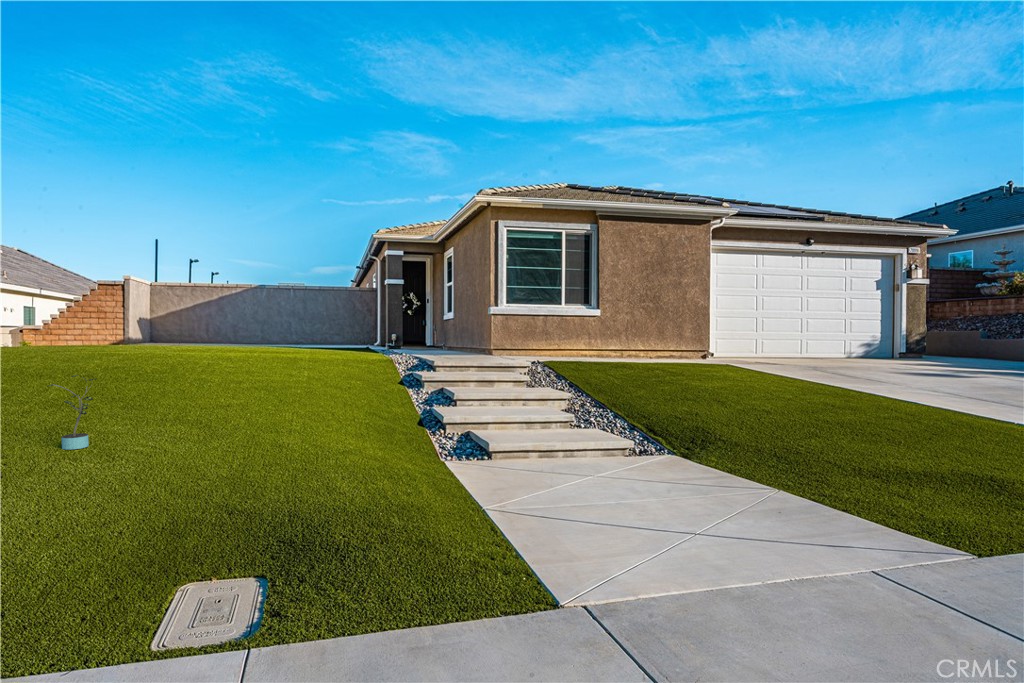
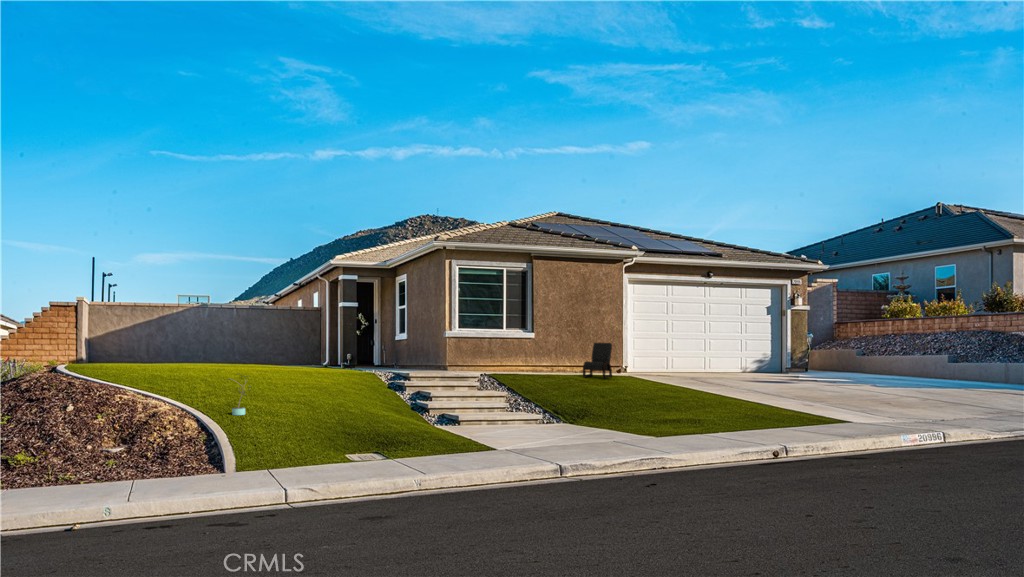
lounge chair: none [660,322,697,367] -> present [583,343,612,379]

